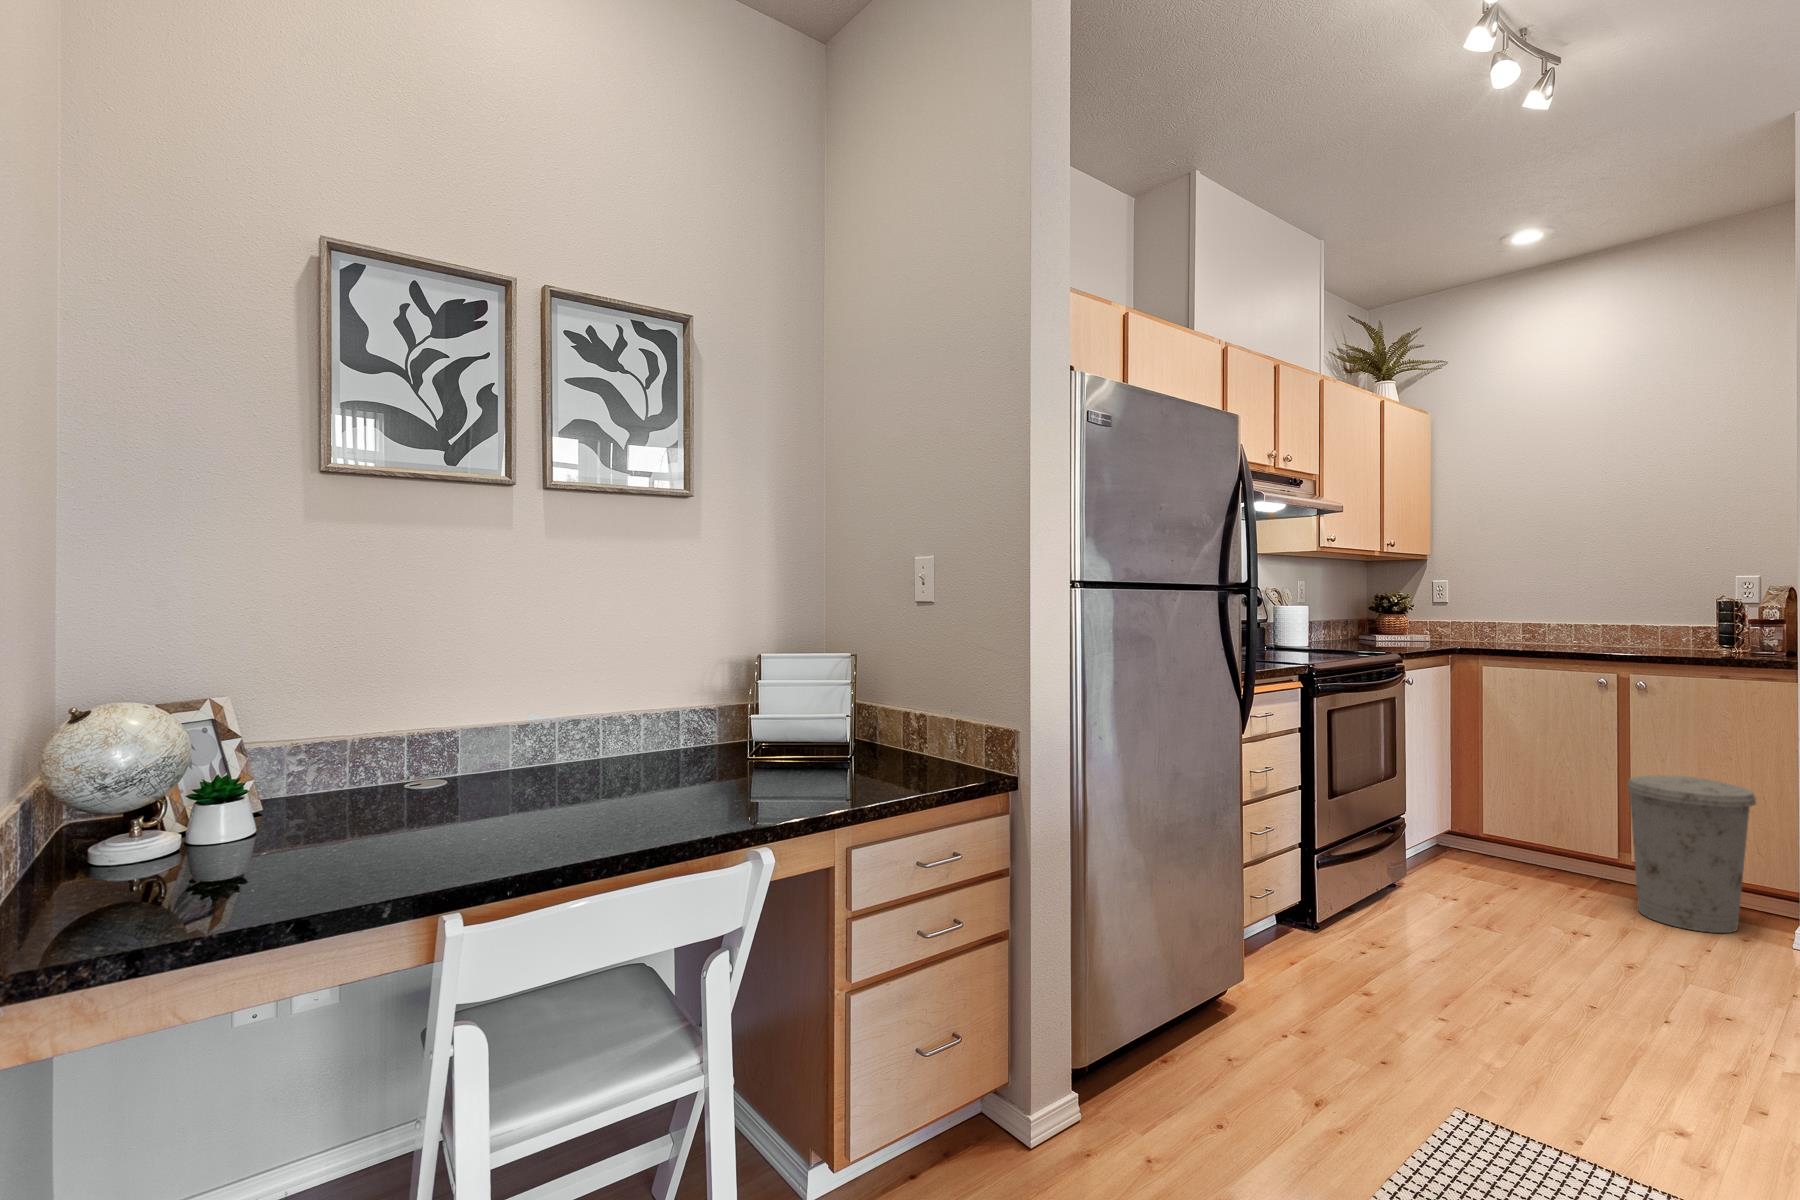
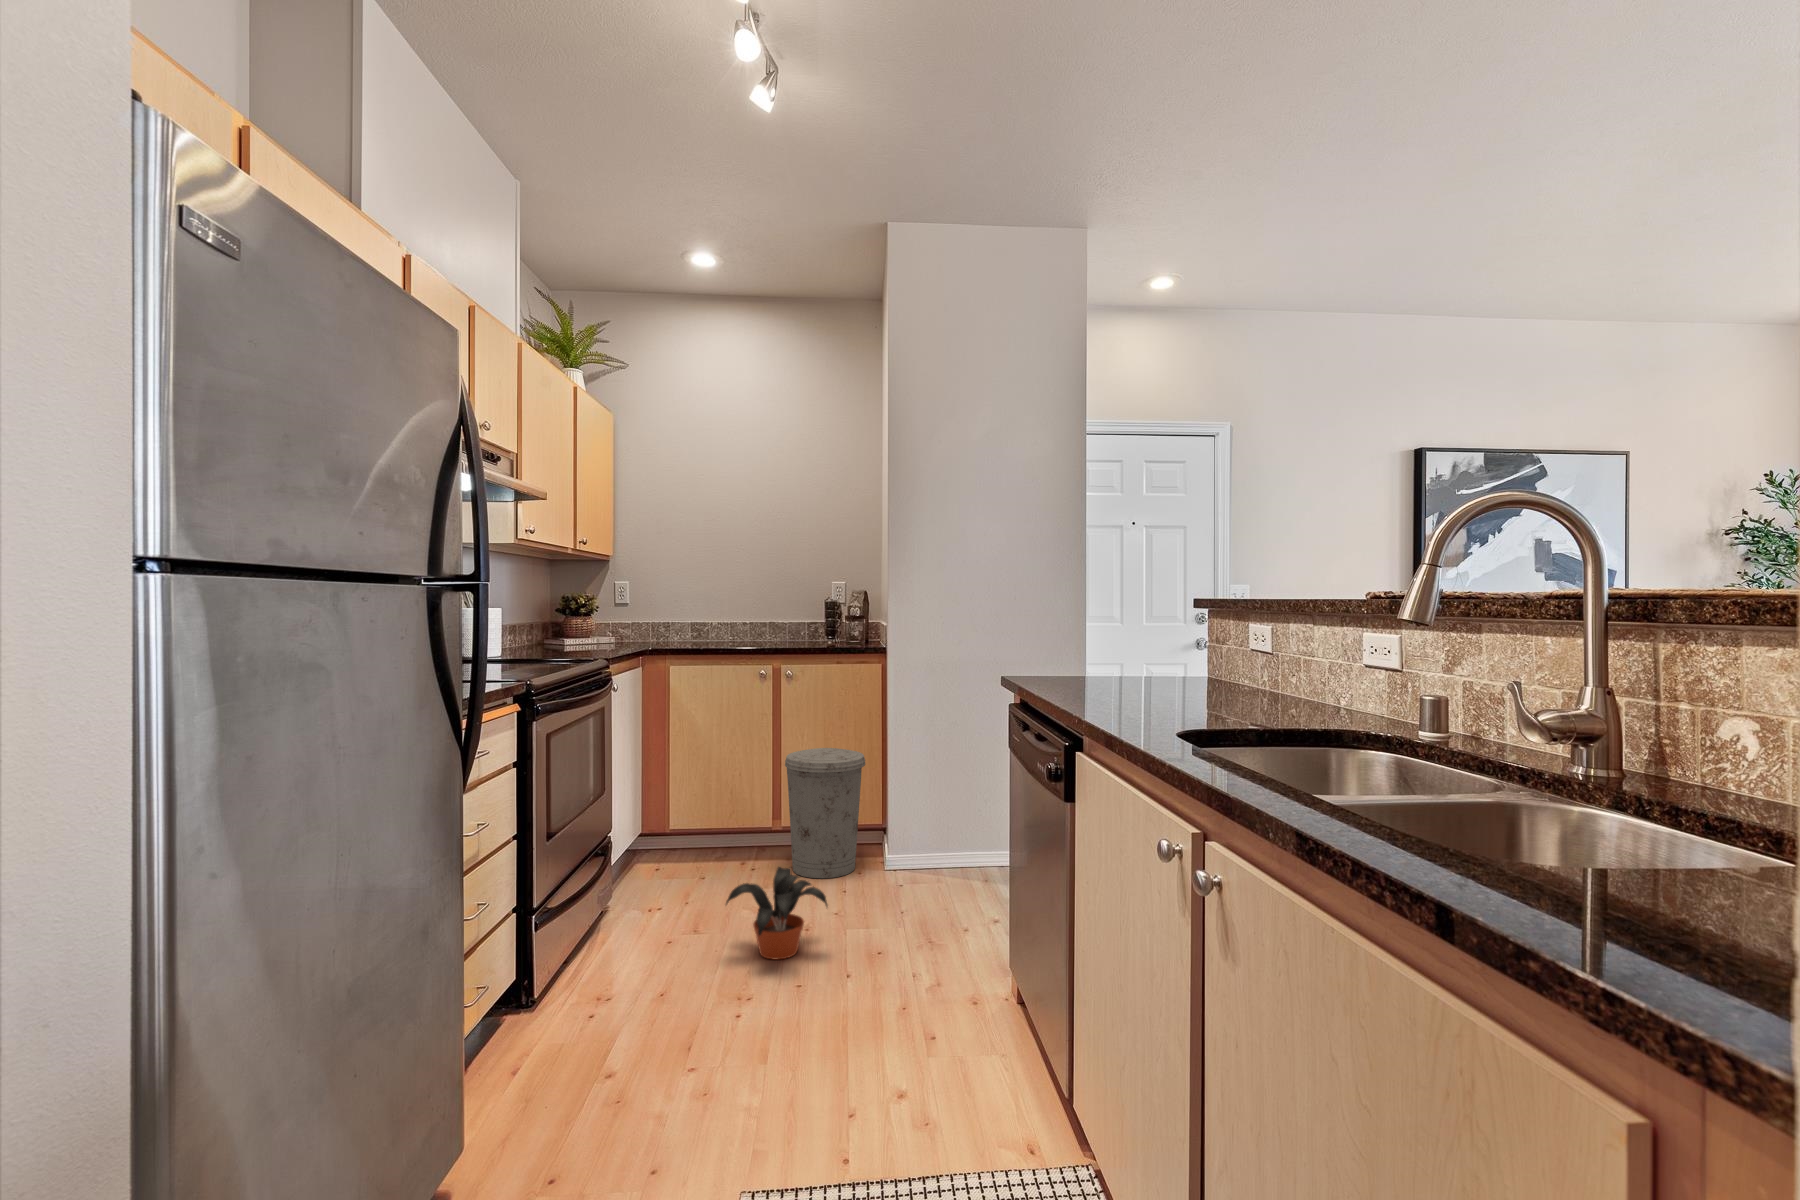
potted plant: none [1511,884,1644,978] -> present [726,867,828,959]

